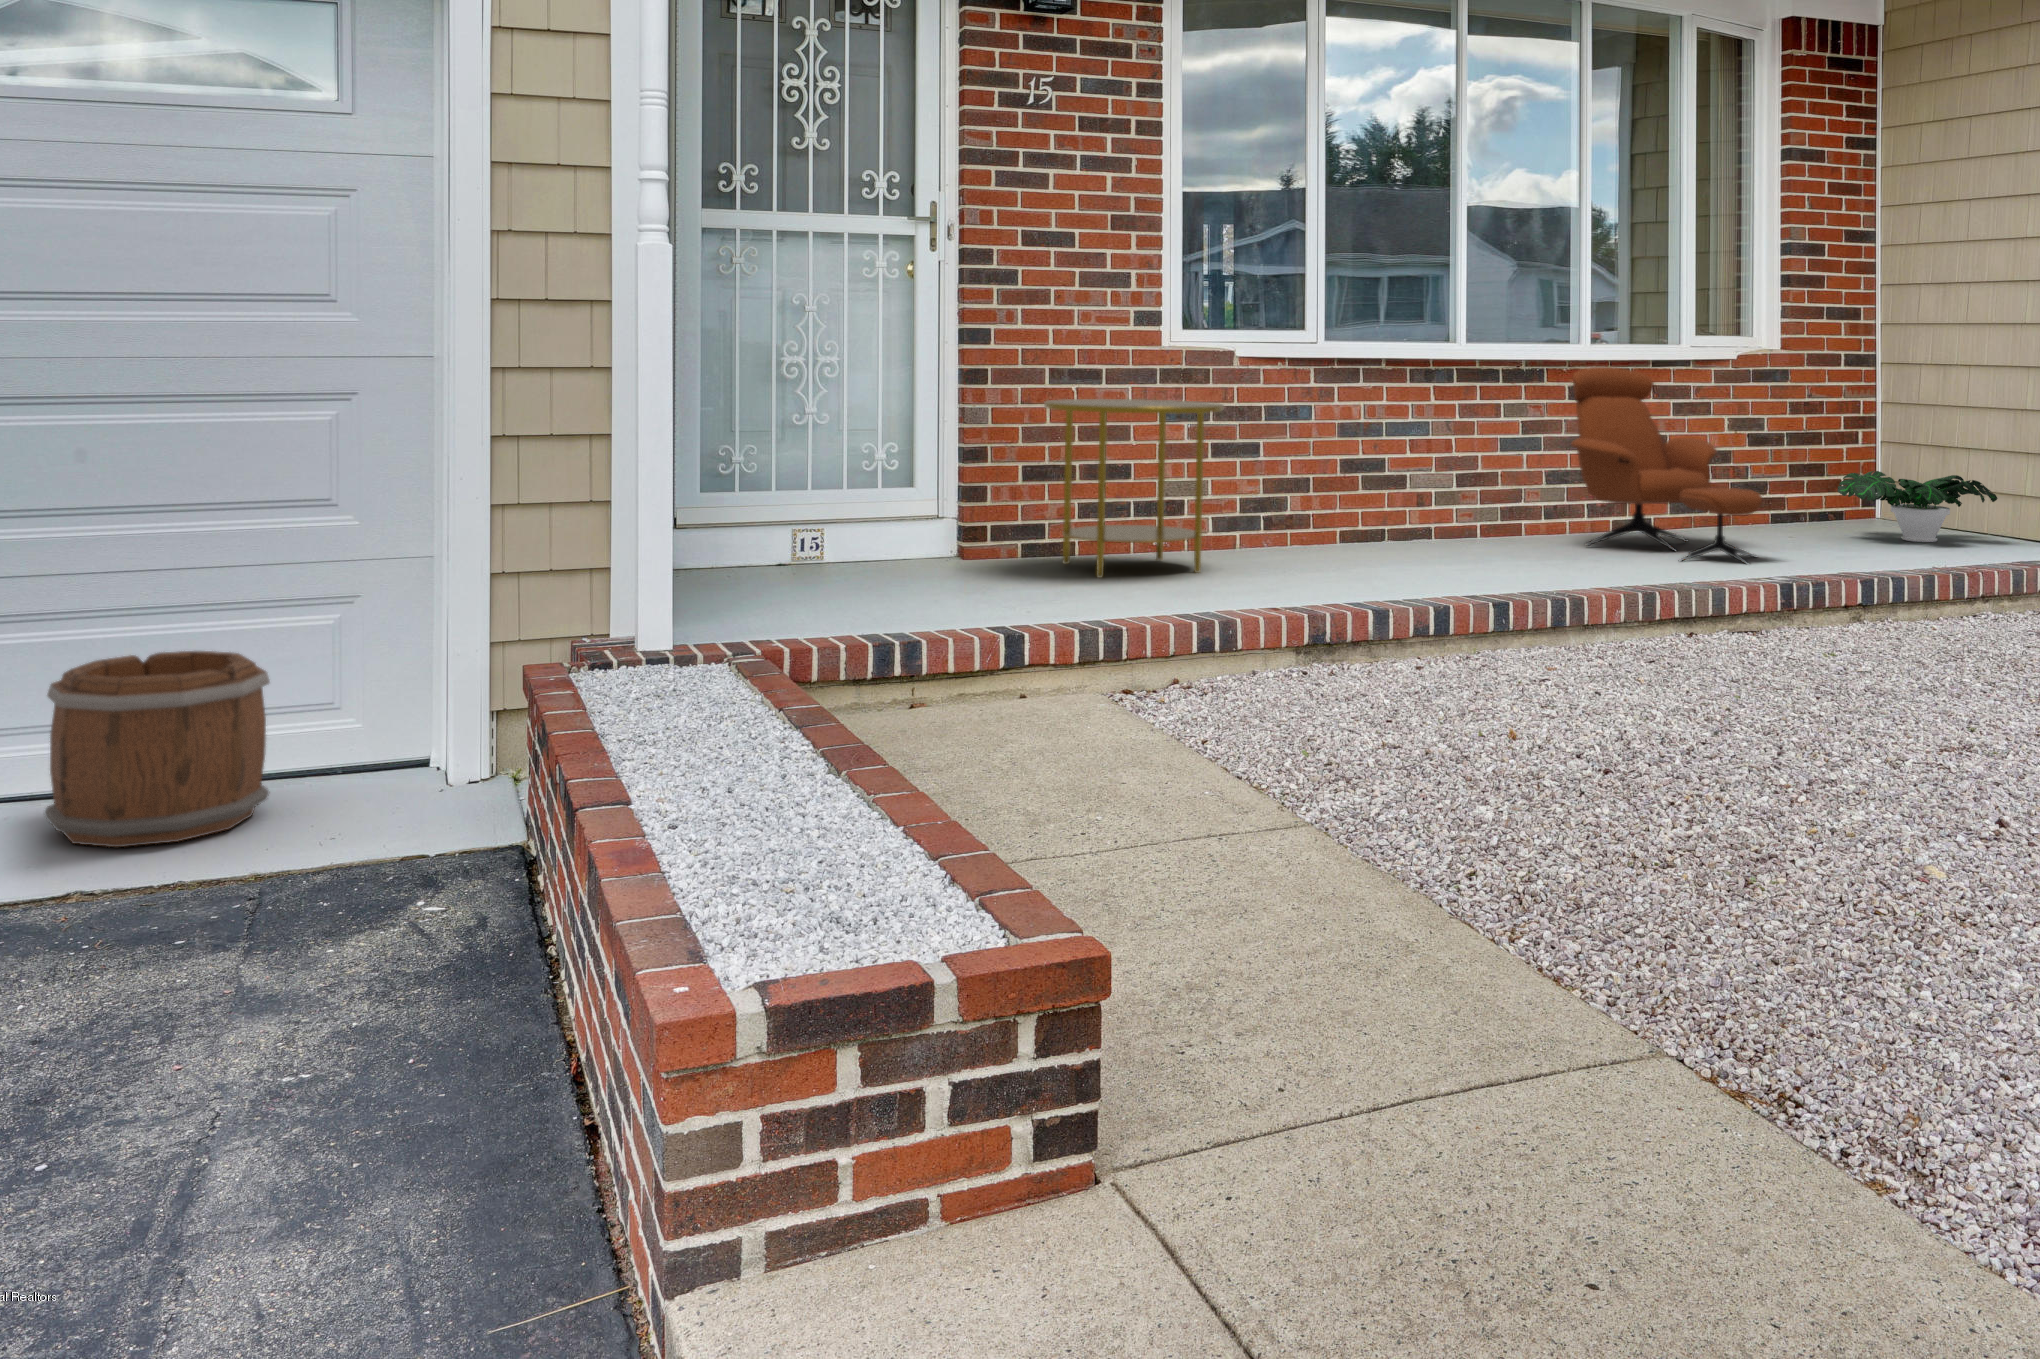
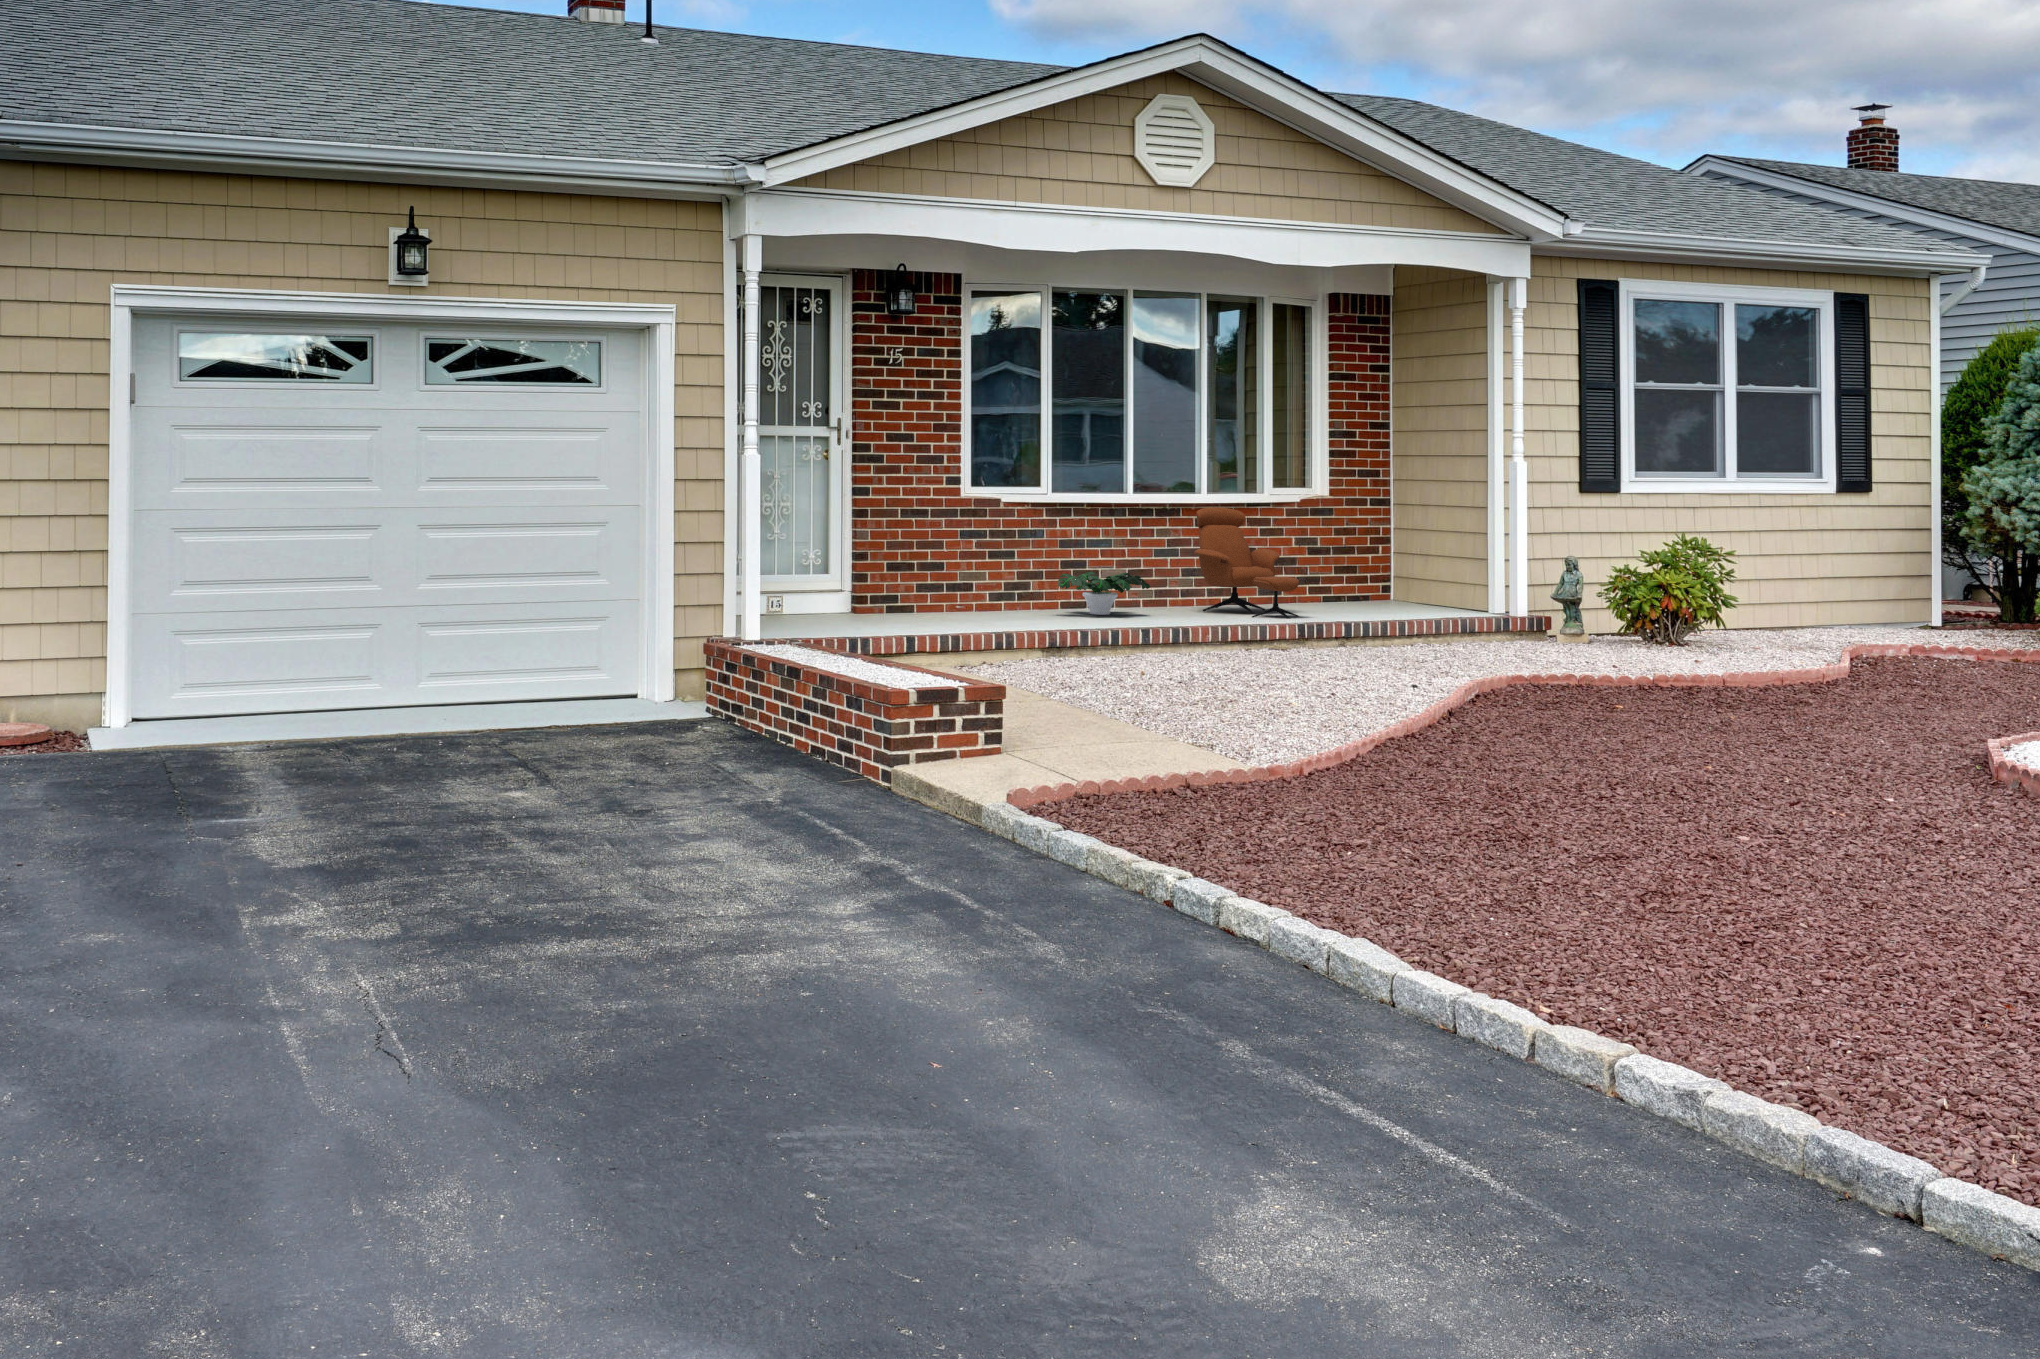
side table: present [1044,399,1224,578] -> none [901,526,998,621]
potted plant: present [1838,471,1998,542] -> present [1058,572,1150,615]
bucket: present [44,651,270,847] -> none [531,633,611,708]

